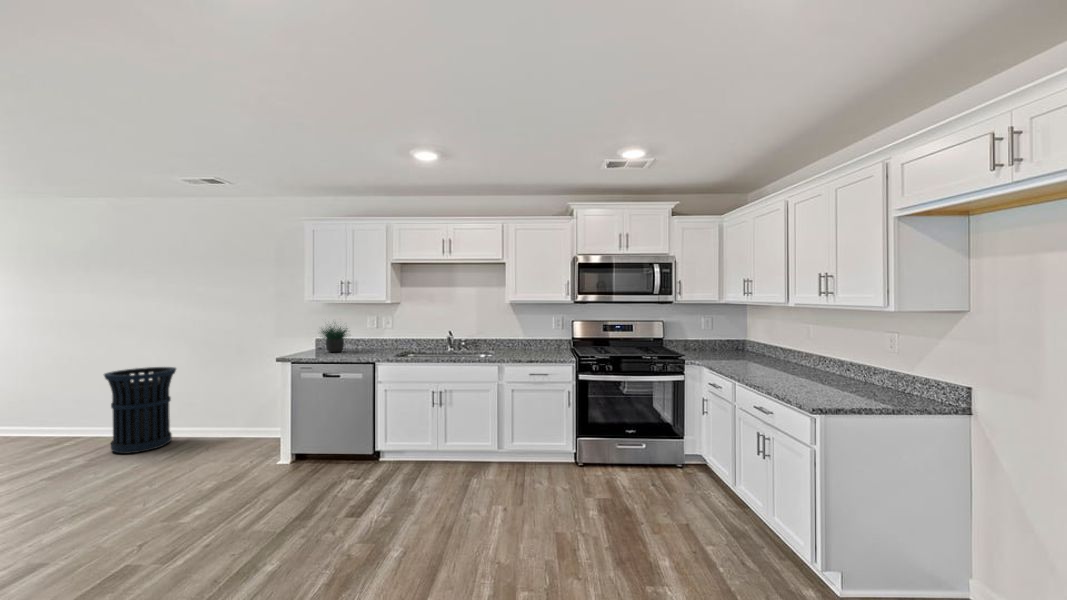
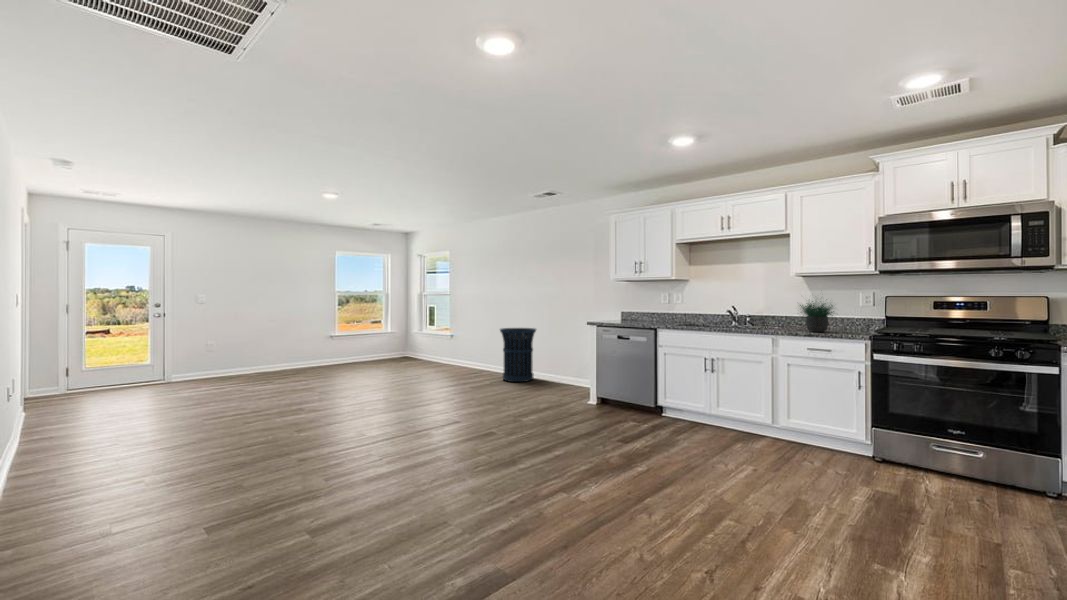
potted plant: present [321,326,347,352] -> present [800,301,834,332]

